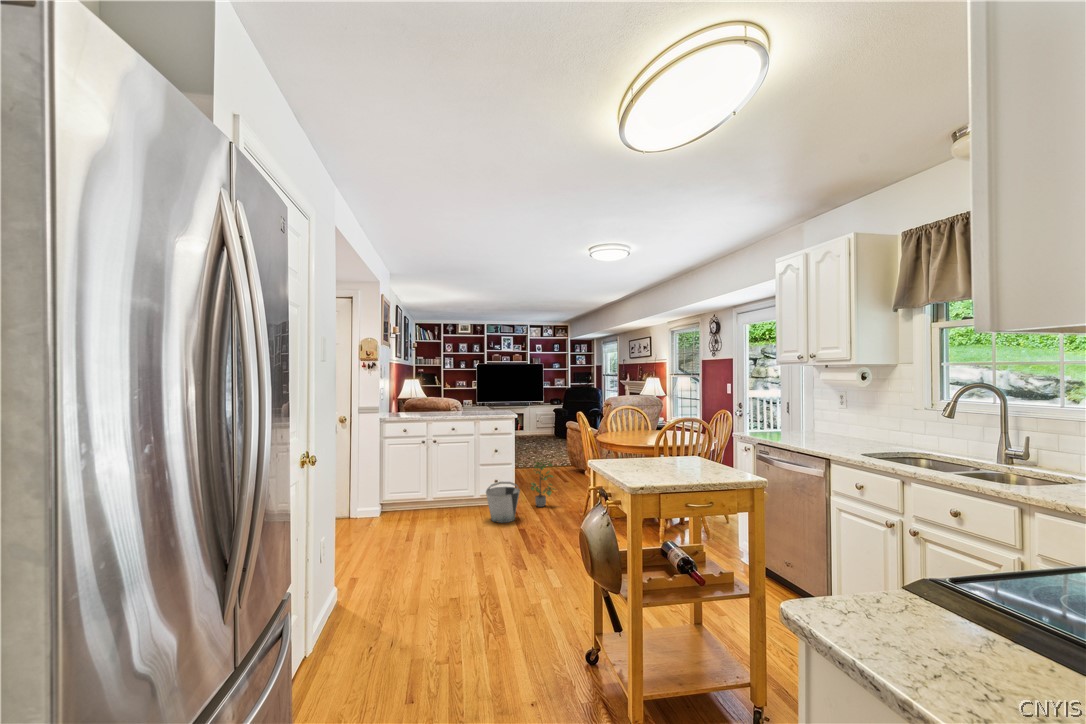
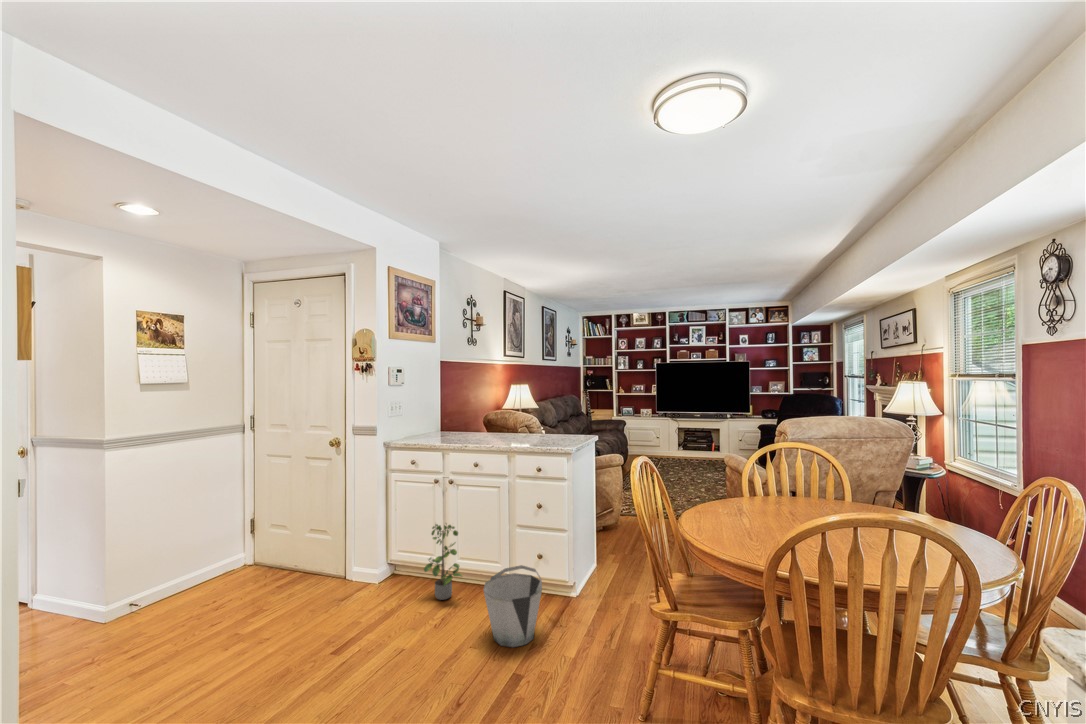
potted plant: present [531,461,555,507] -> present [424,524,462,600]

